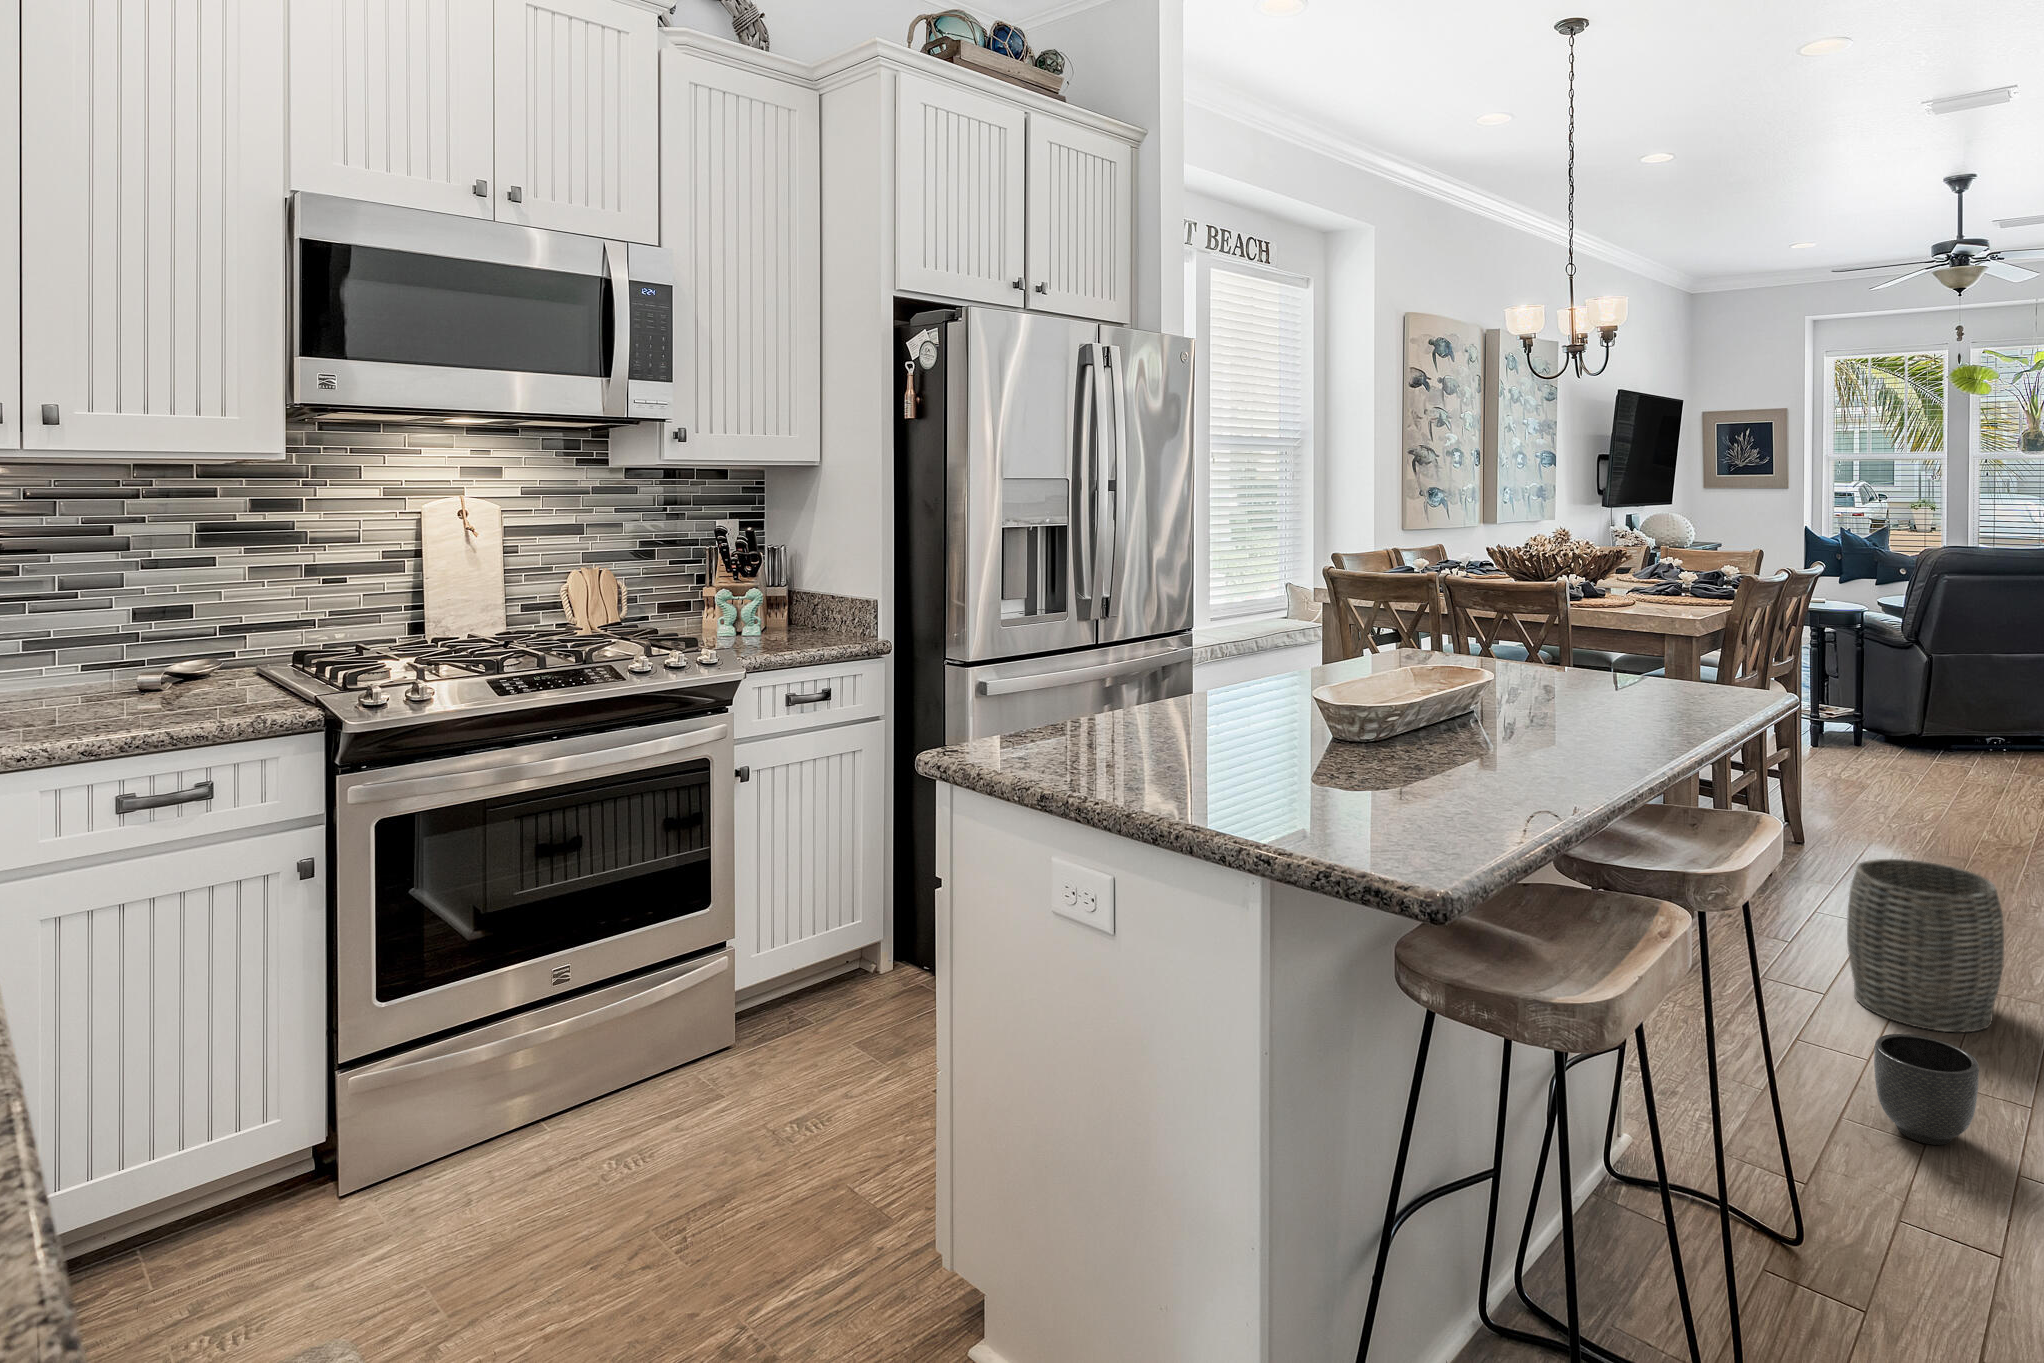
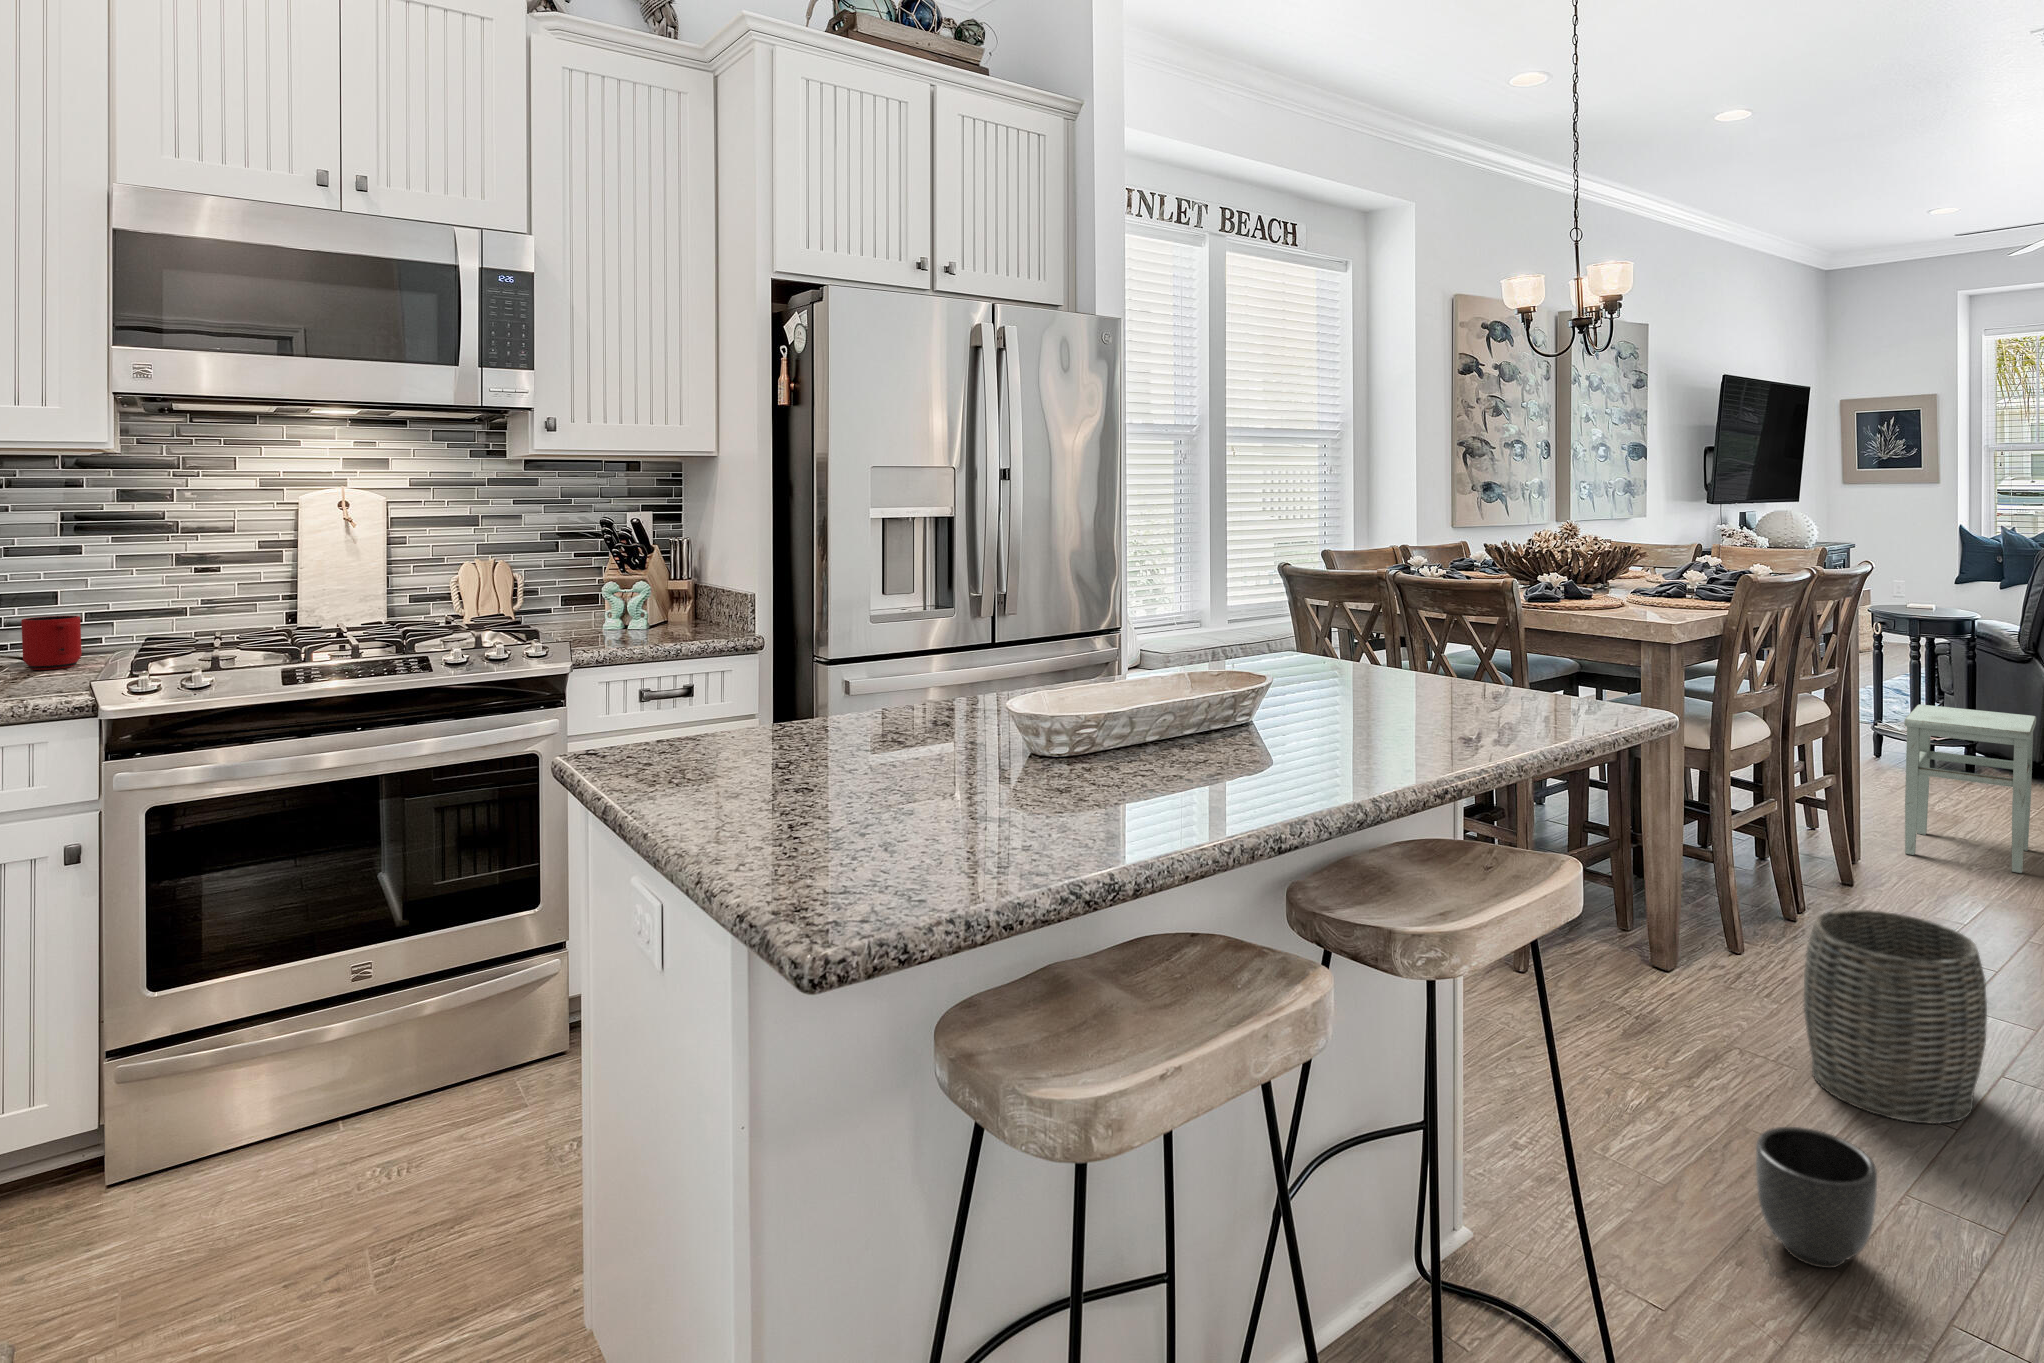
mug: none [184,631,247,687] -> present [21,616,82,670]
stool: none [1843,688,1951,832] -> present [1904,705,2036,873]

